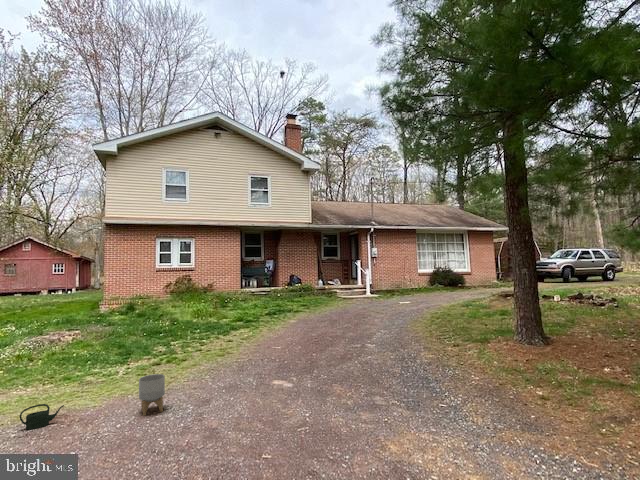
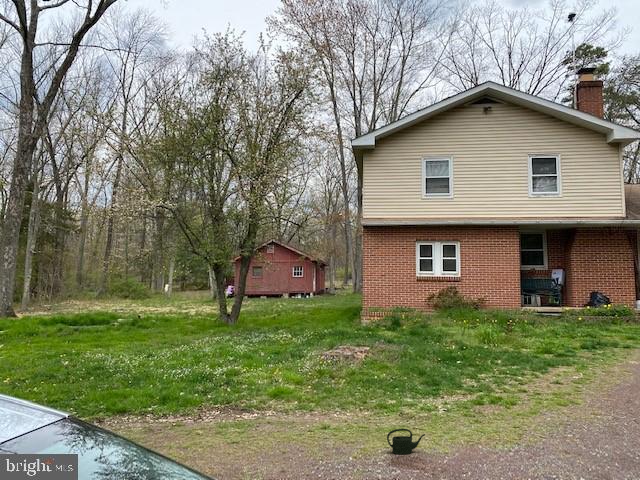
planter: present [139,374,165,416] -> none [507,417,540,467]

